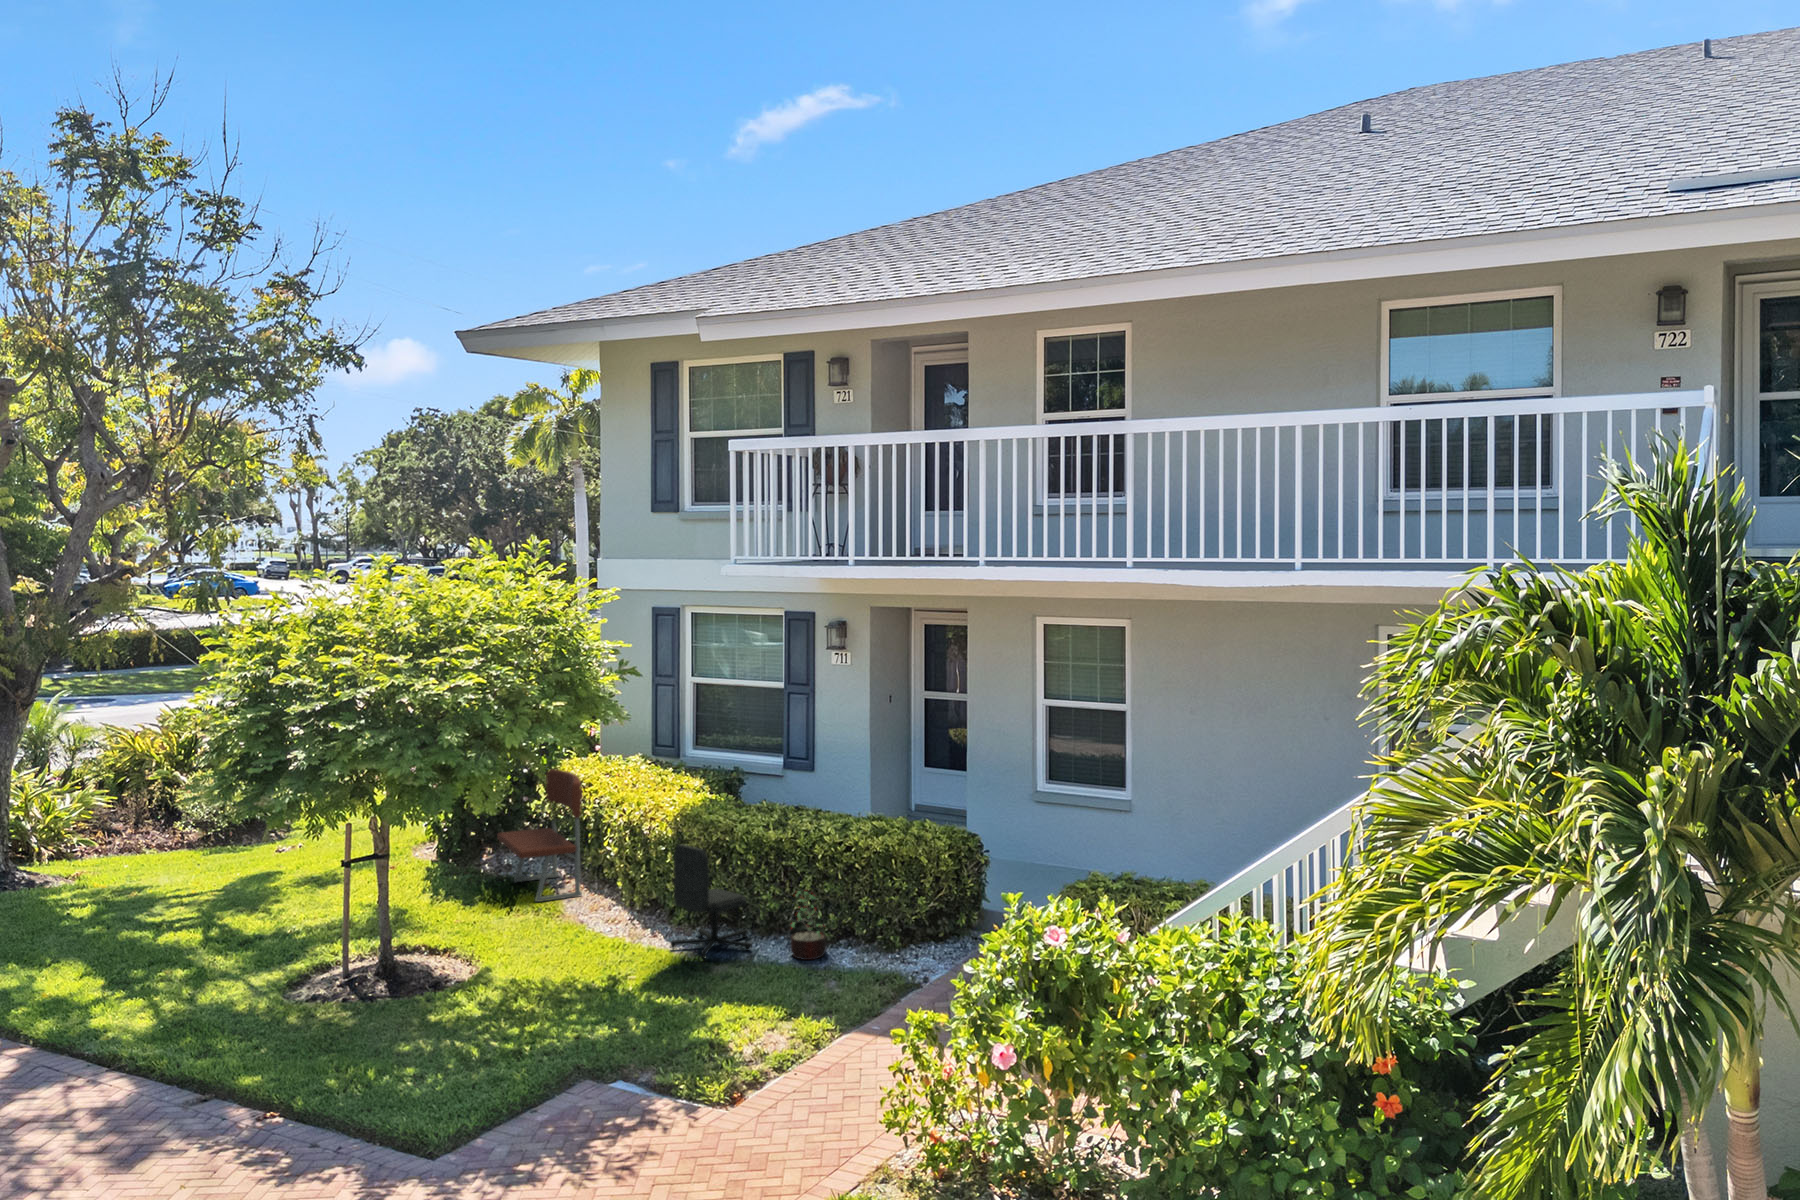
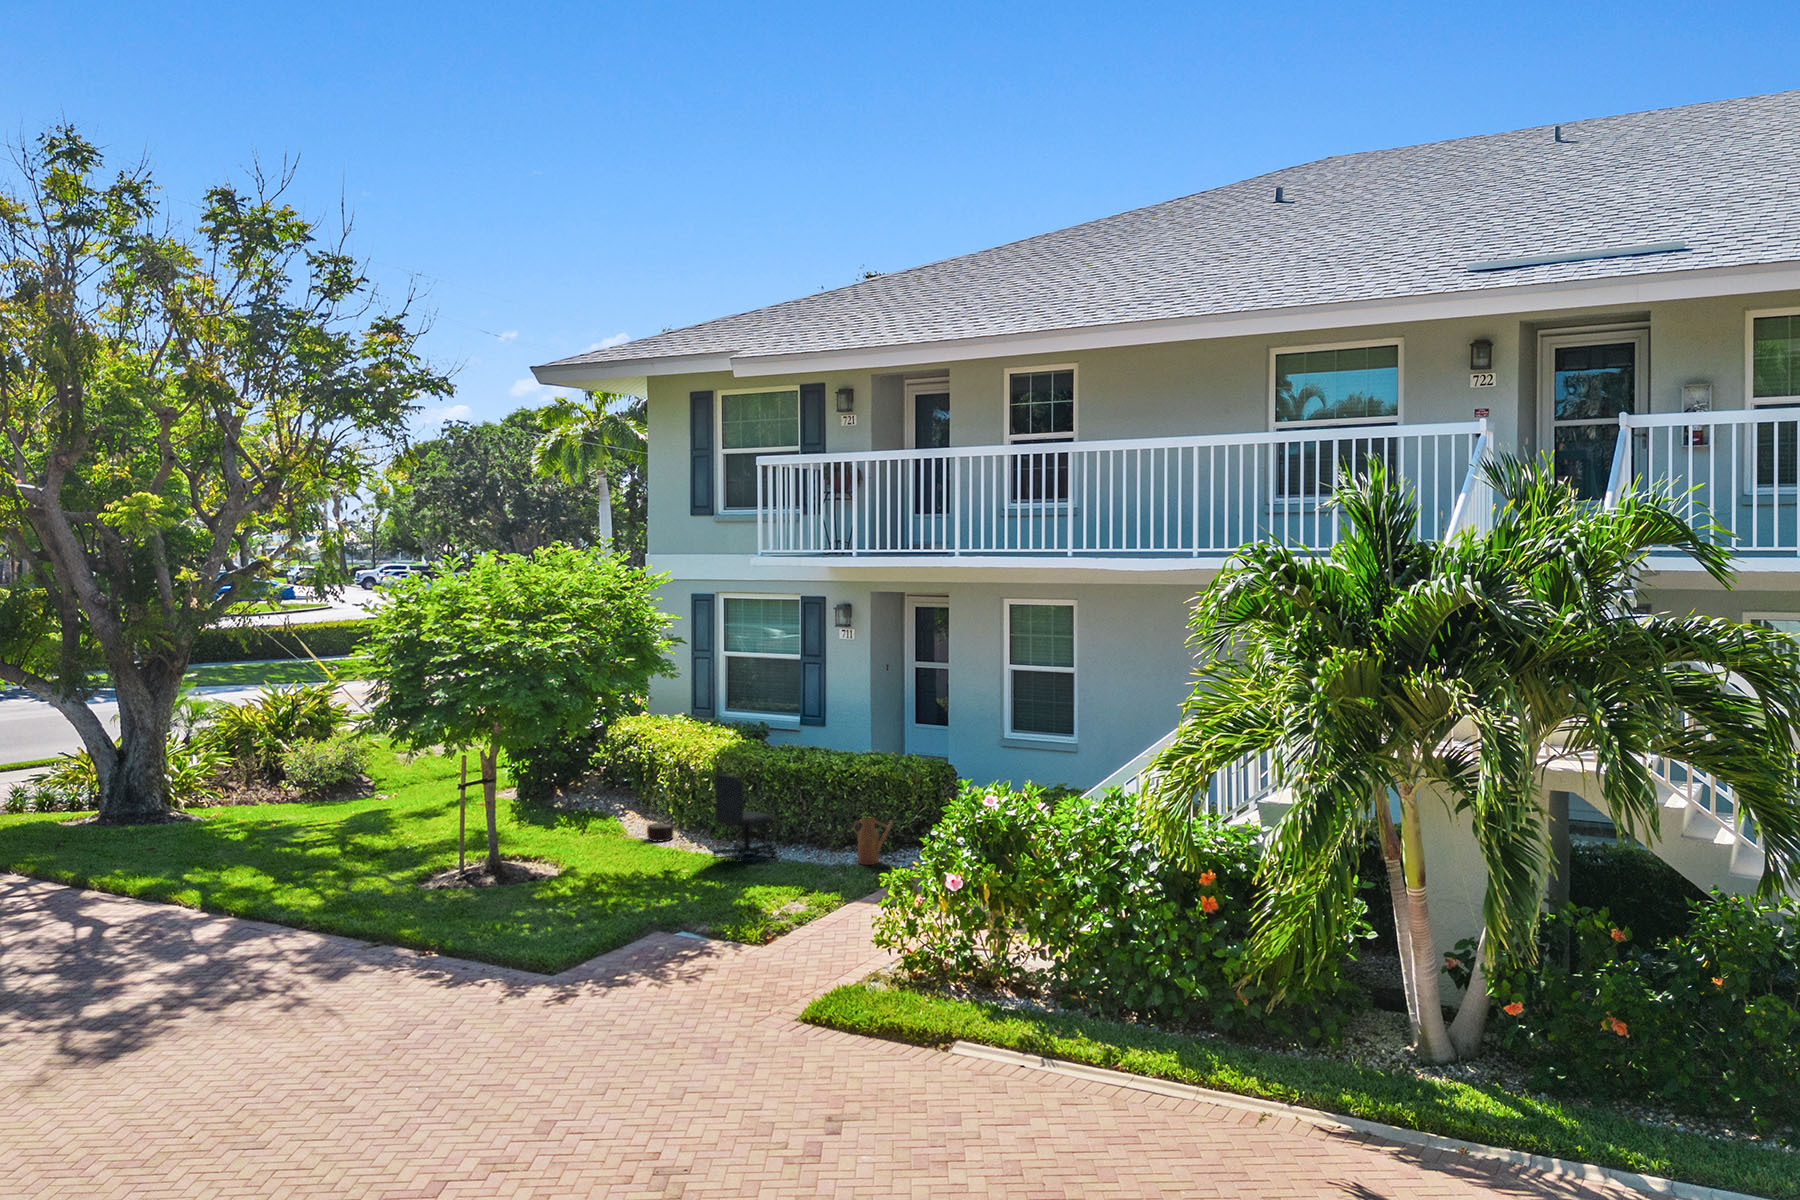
bench: present [497,769,582,902] -> none [567,725,637,829]
decorative plant: present [791,891,826,960] -> present [647,794,674,841]
watering can: none [850,902,903,965] -> present [853,817,894,865]

